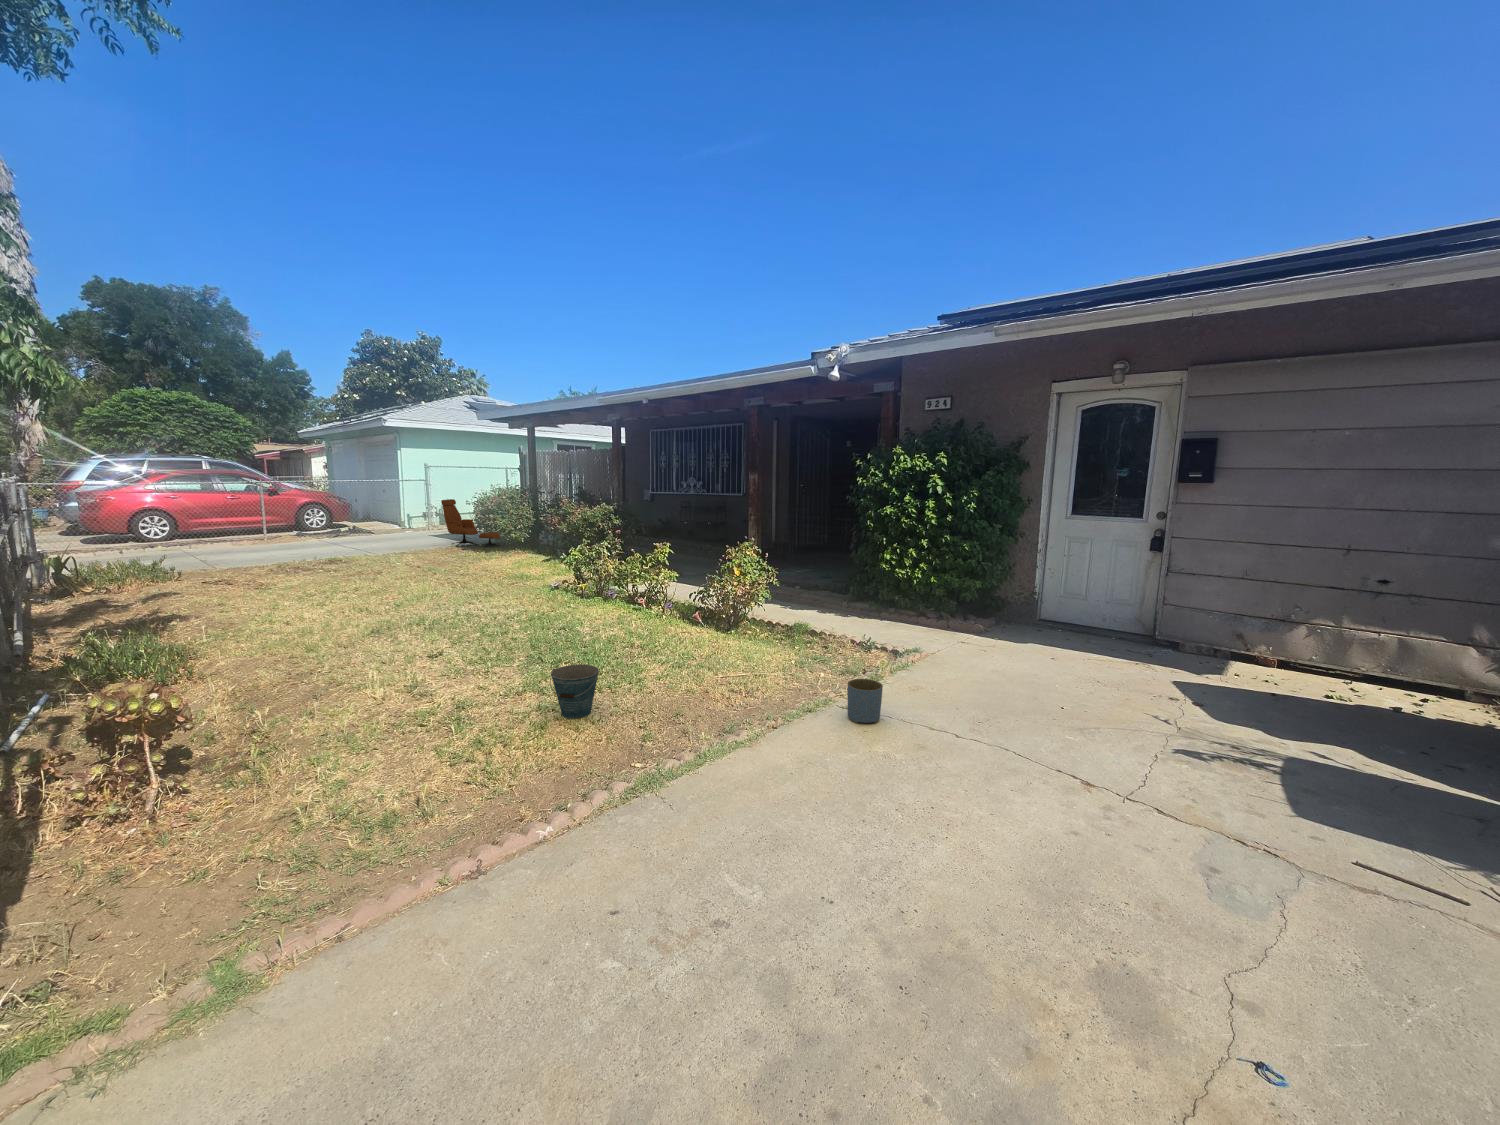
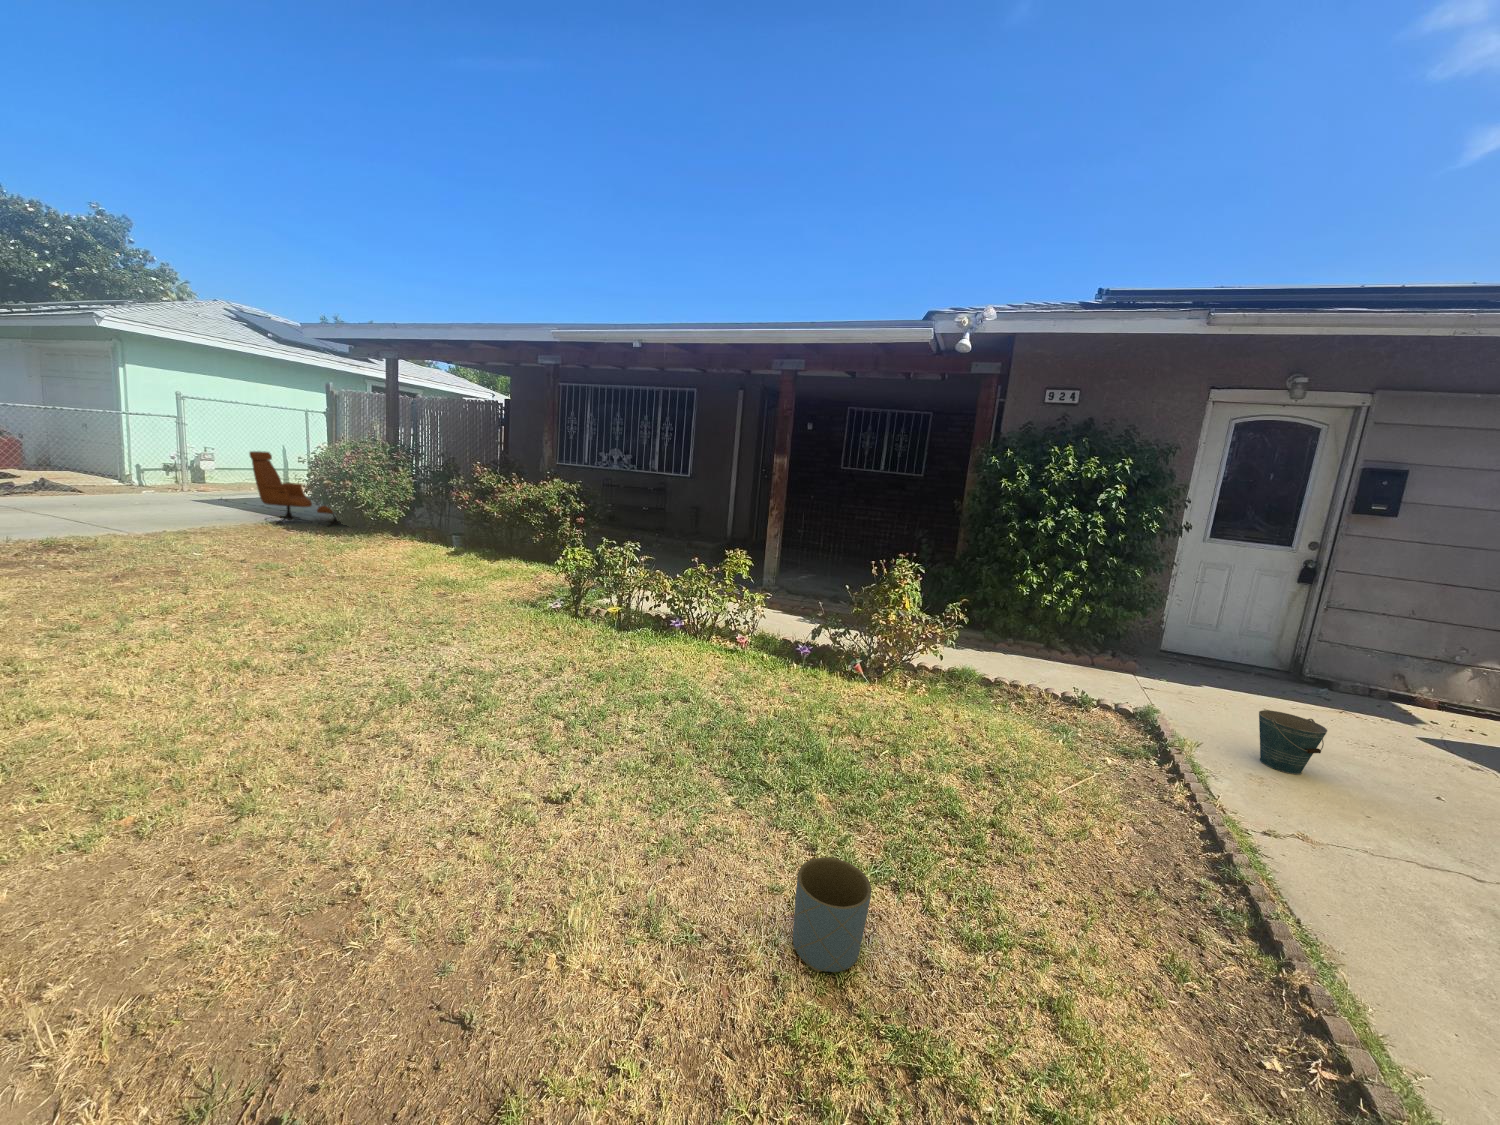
bucket: present [550,664,599,719] -> present [1259,710,1327,774]
planter: present [847,679,883,723] -> present [793,858,871,972]

